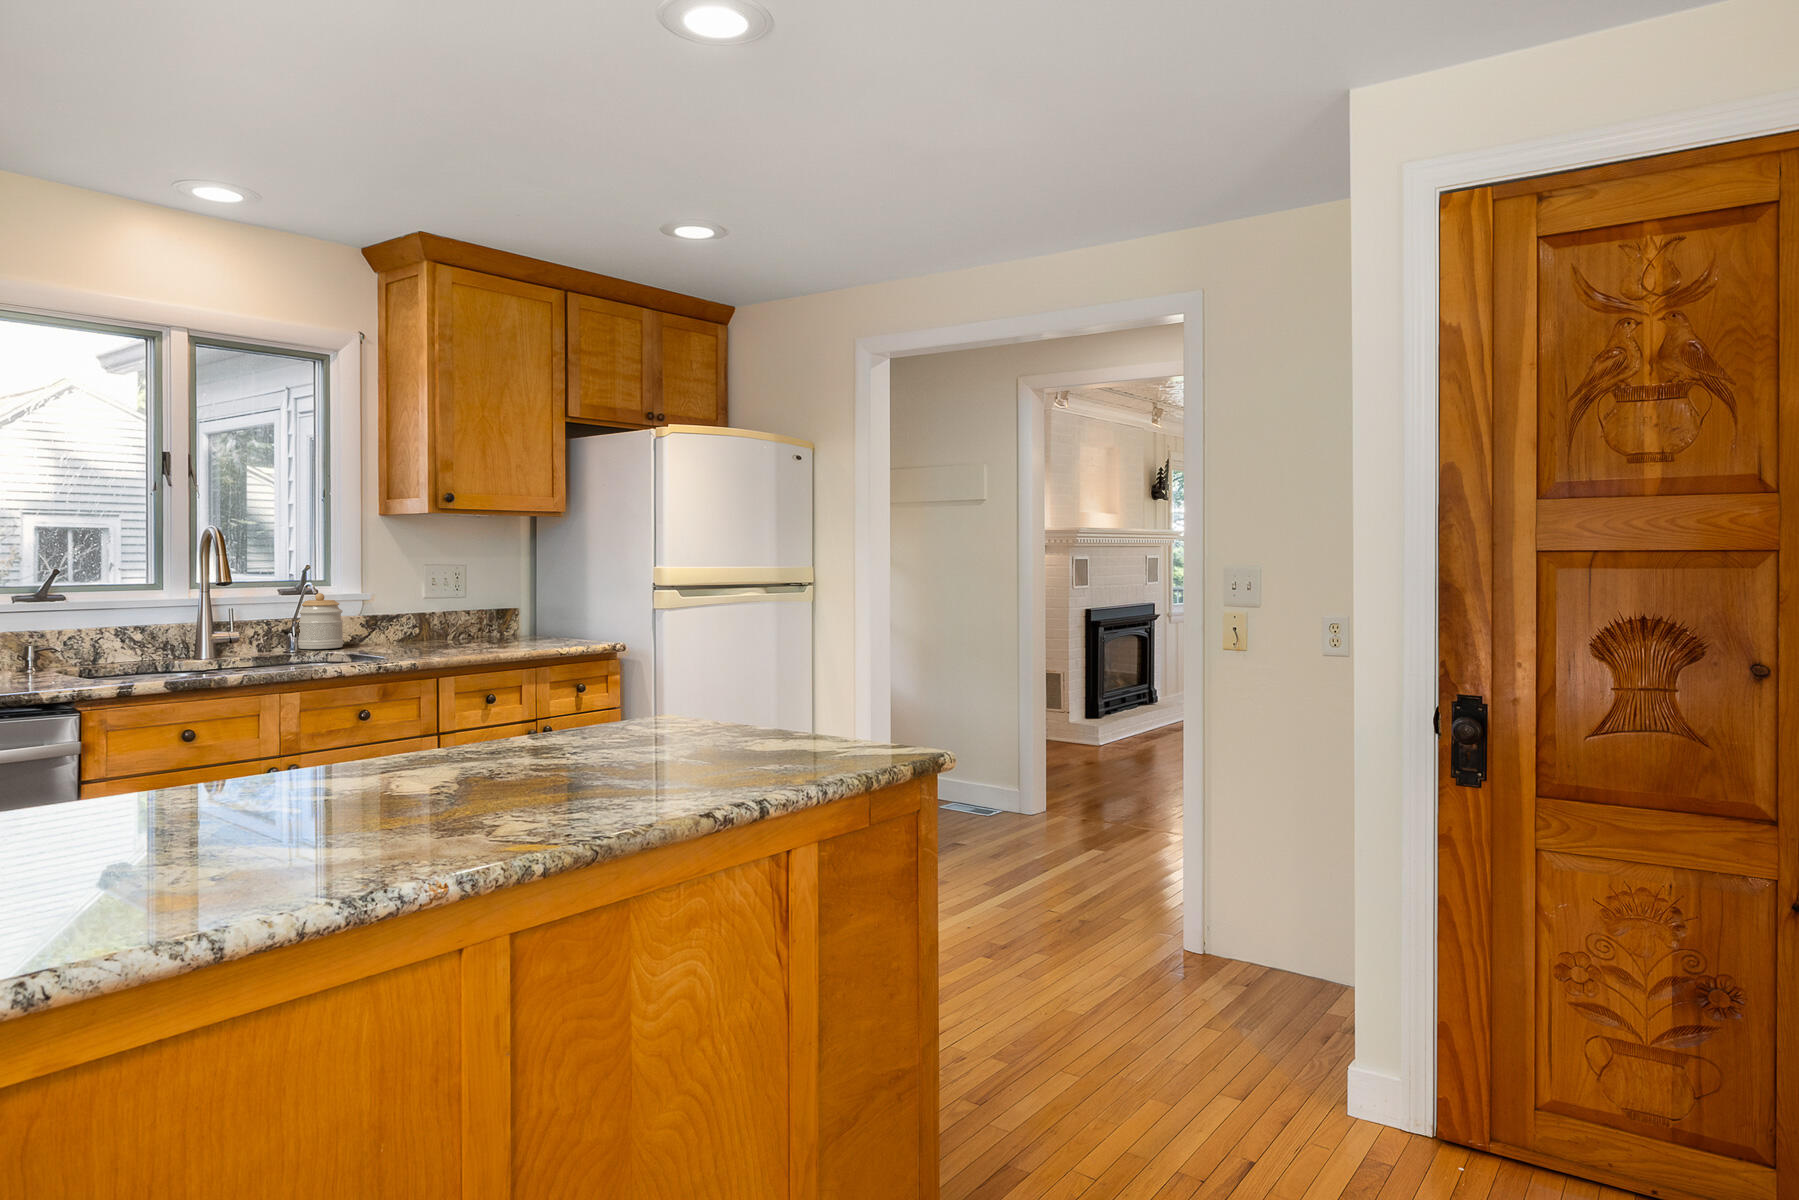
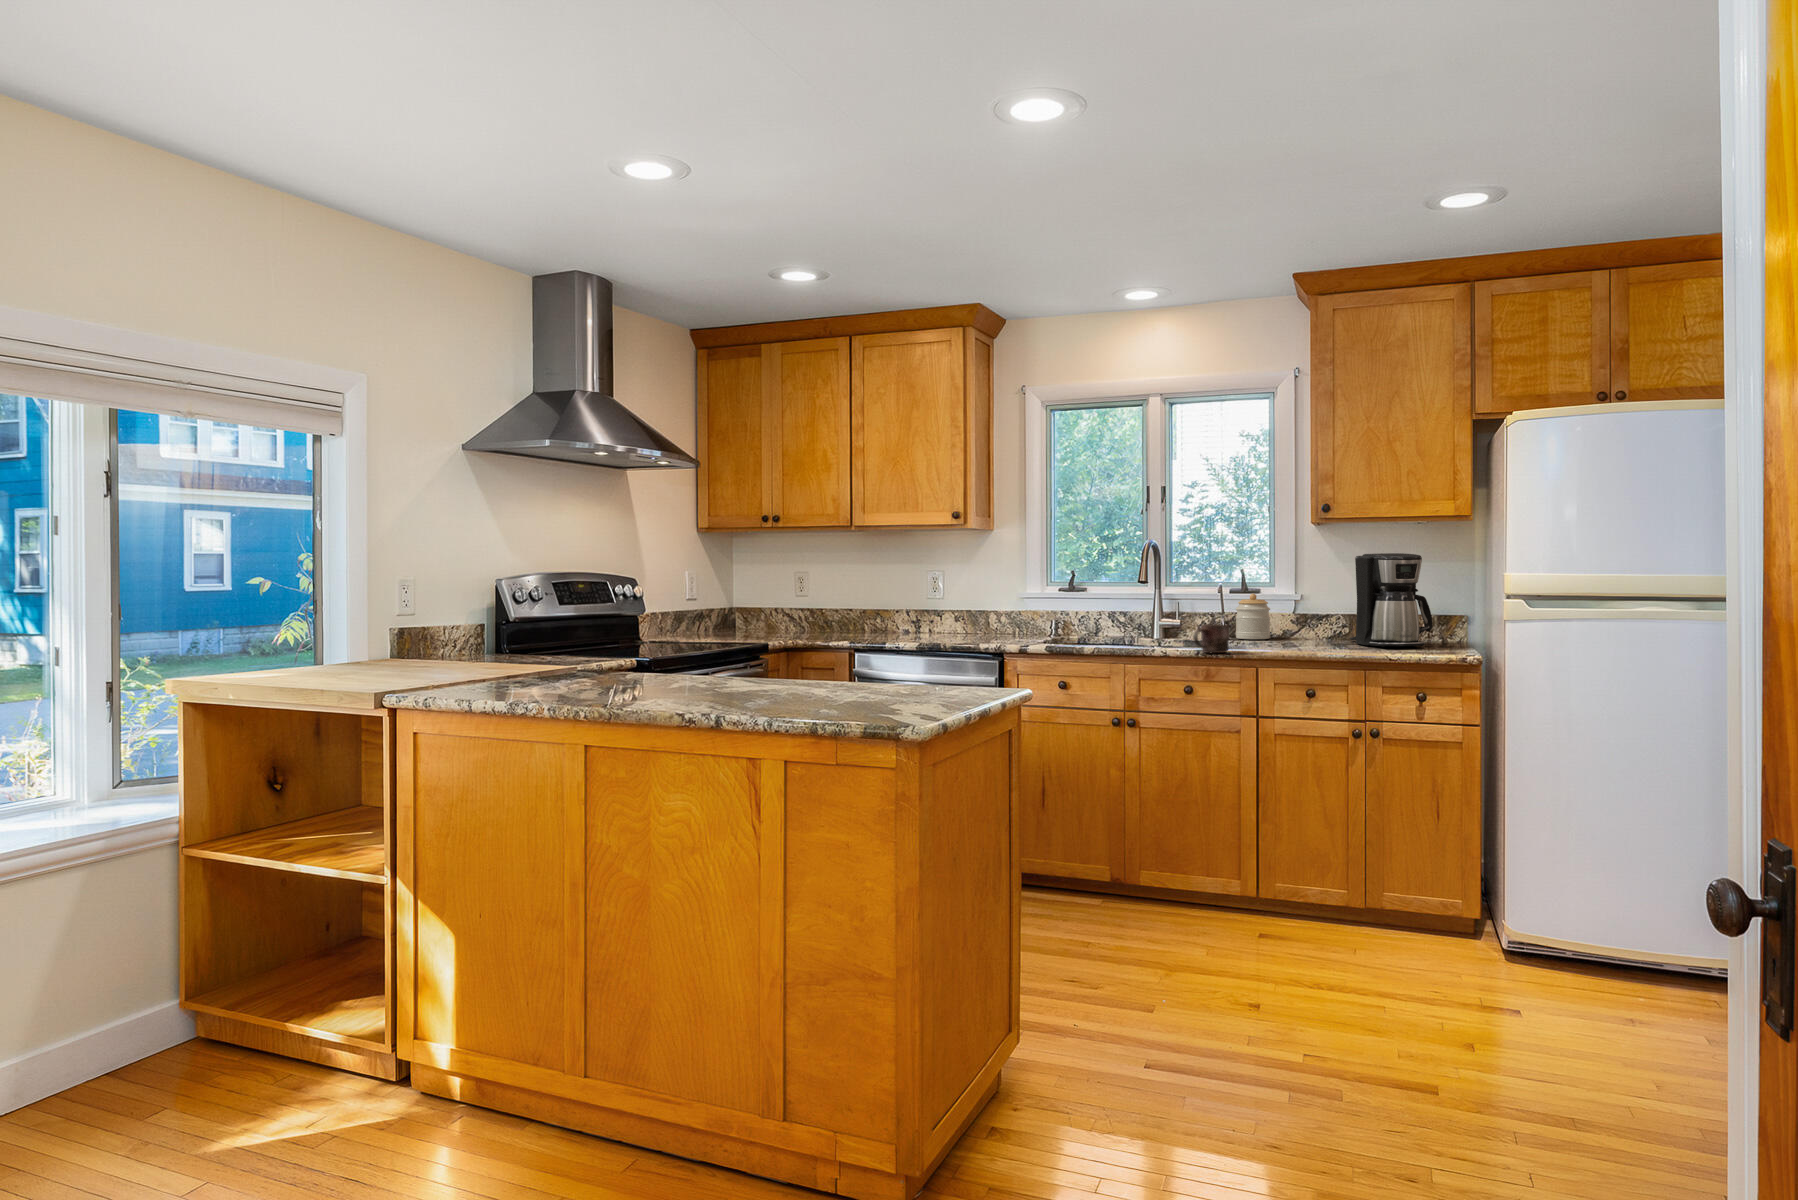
coffee maker: none [418,547,516,644] -> present [1350,553,1433,647]
mug: none [373,631,410,667] -> present [1193,624,1229,653]

